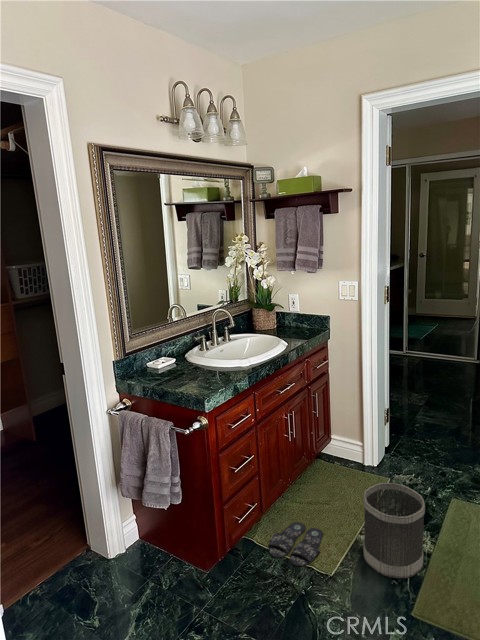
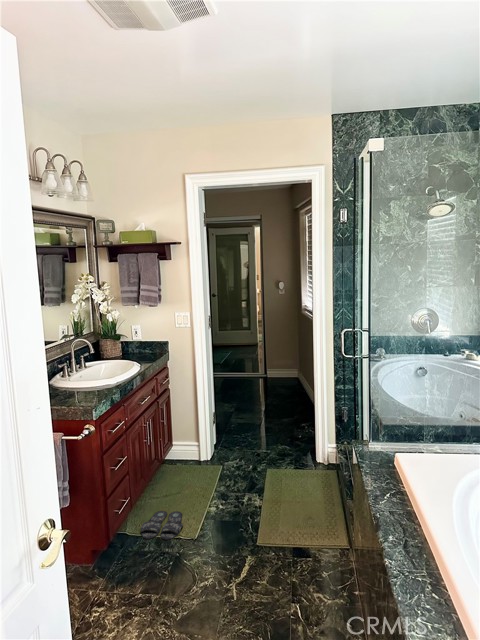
wastebasket: present [363,483,425,579] -> none [213,460,257,528]

